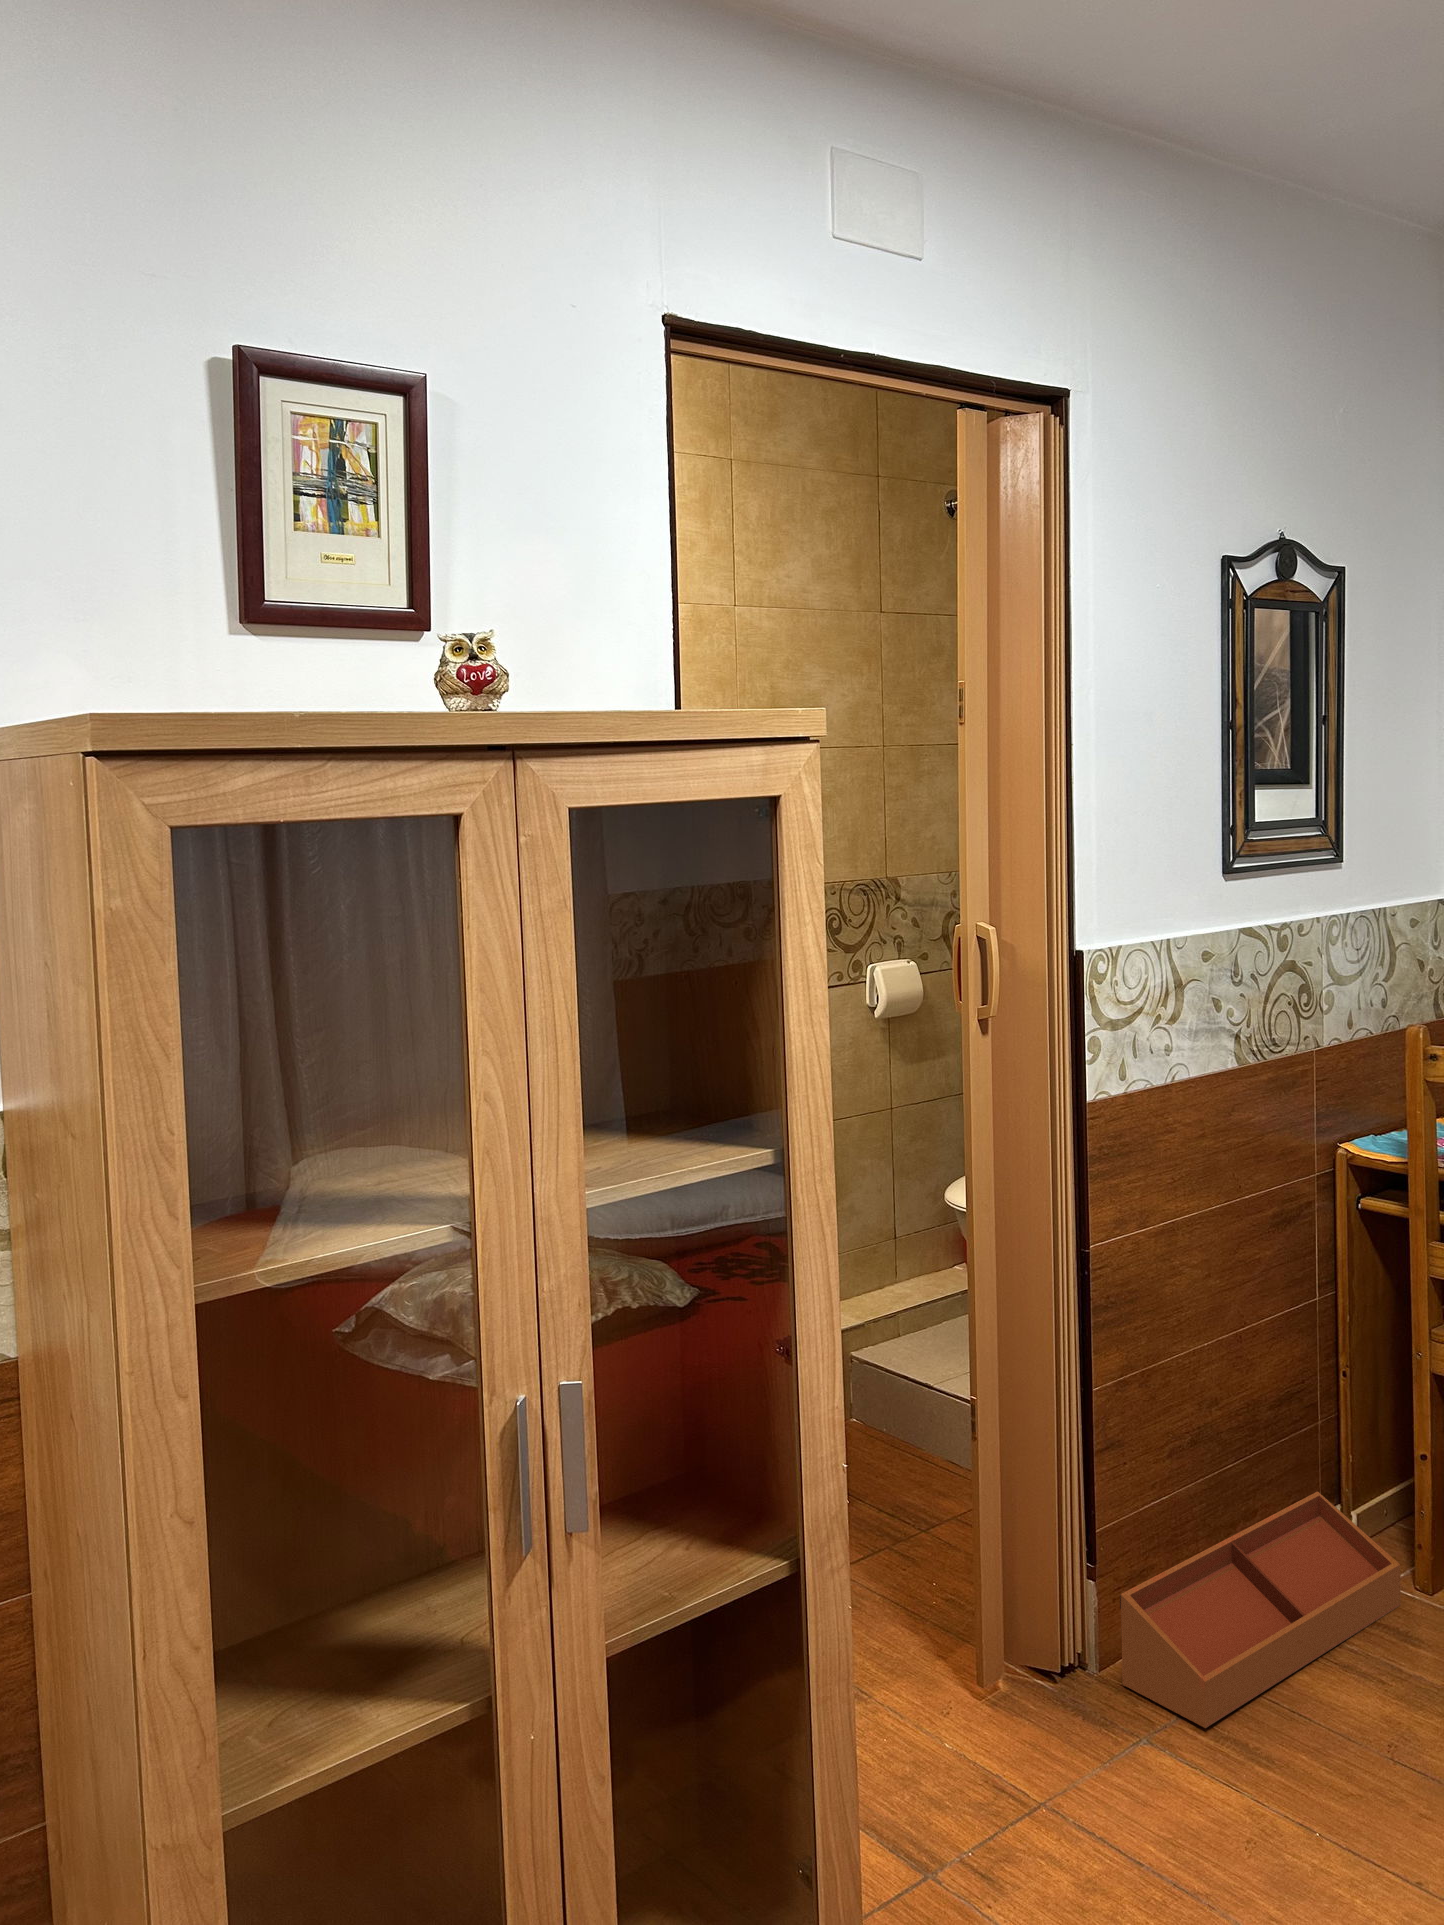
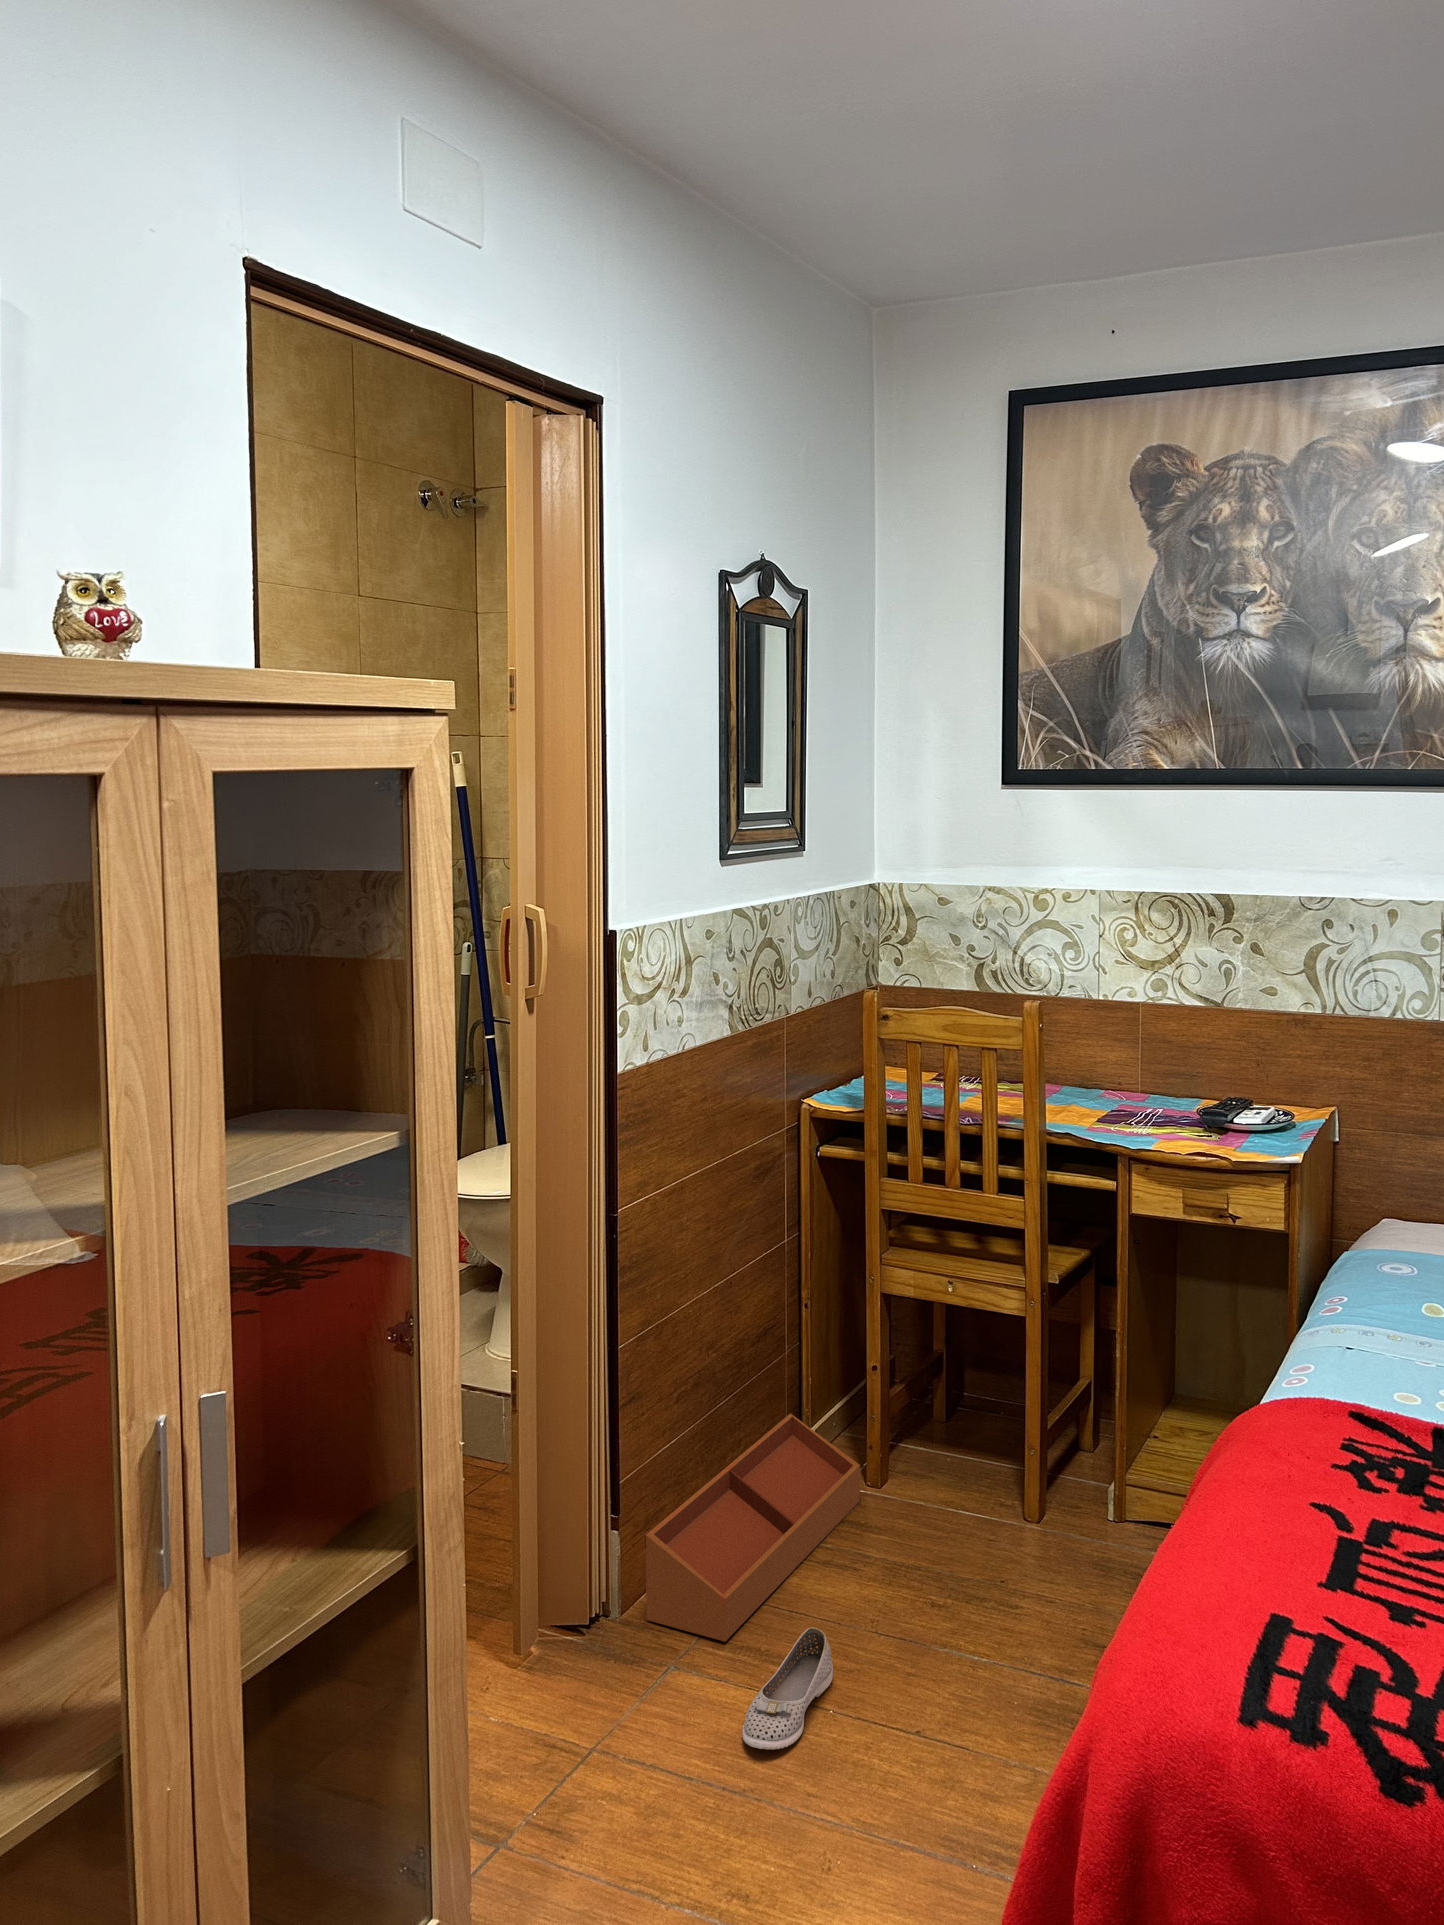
shoe: none [1204,1735,1325,1861] -> present [742,1627,833,1750]

